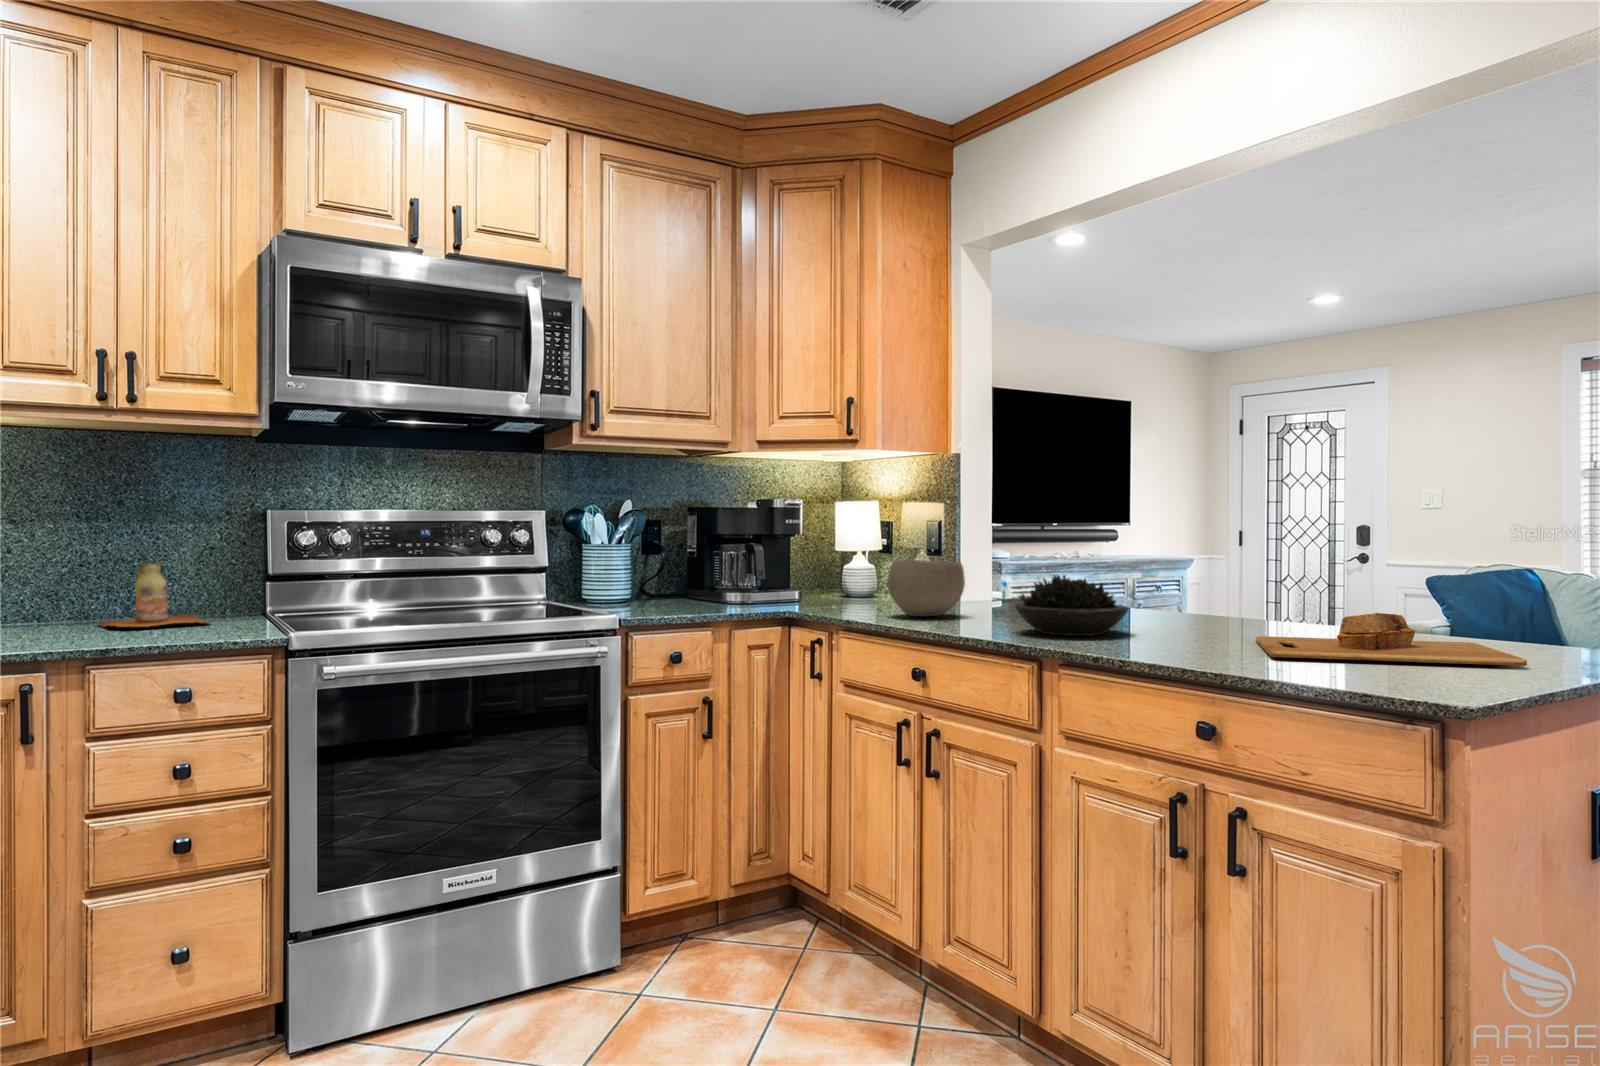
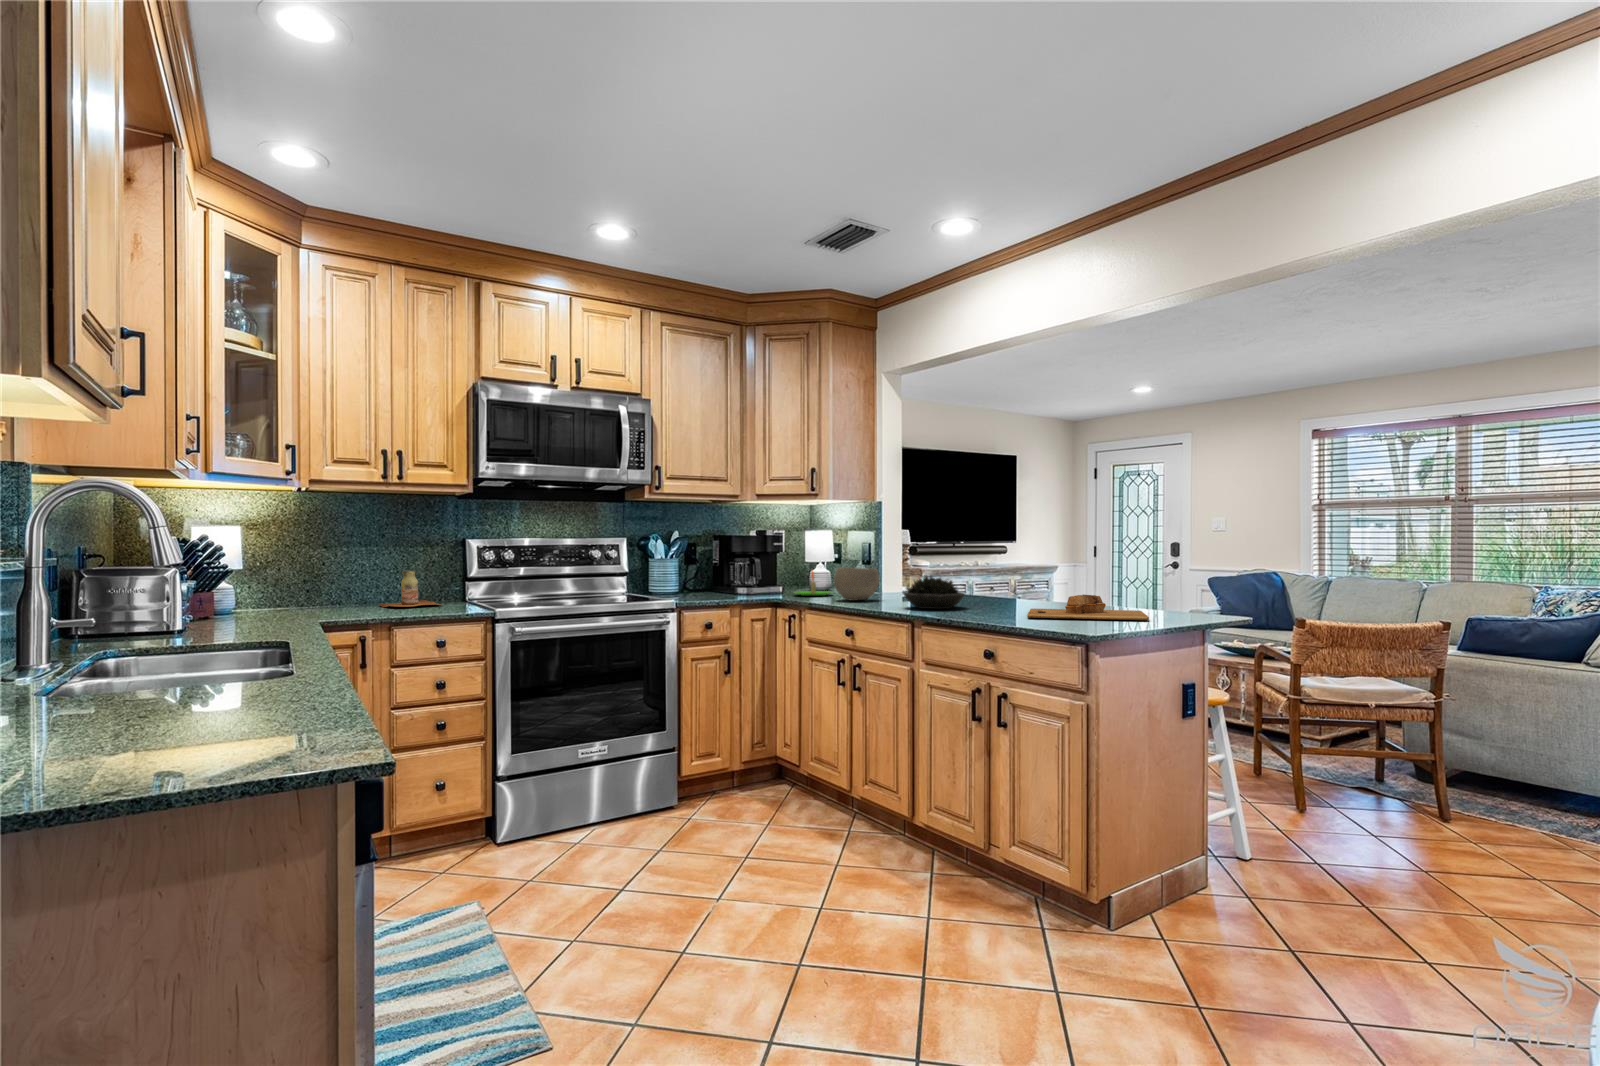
candle: none [818,563,884,607] -> present [795,571,831,596]

